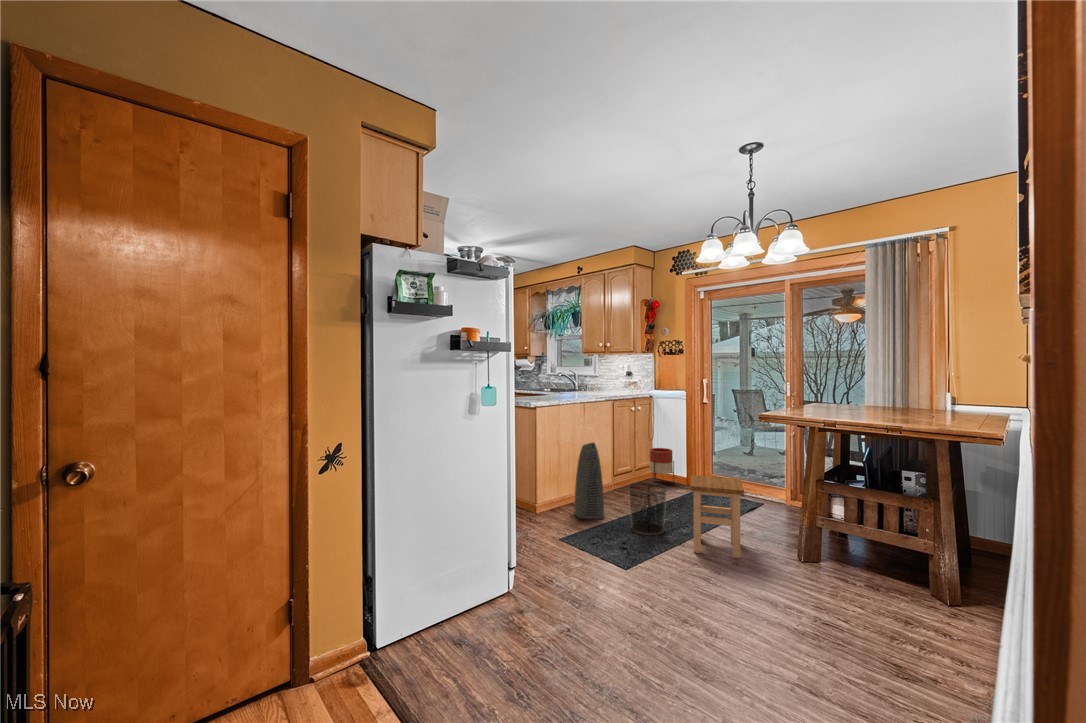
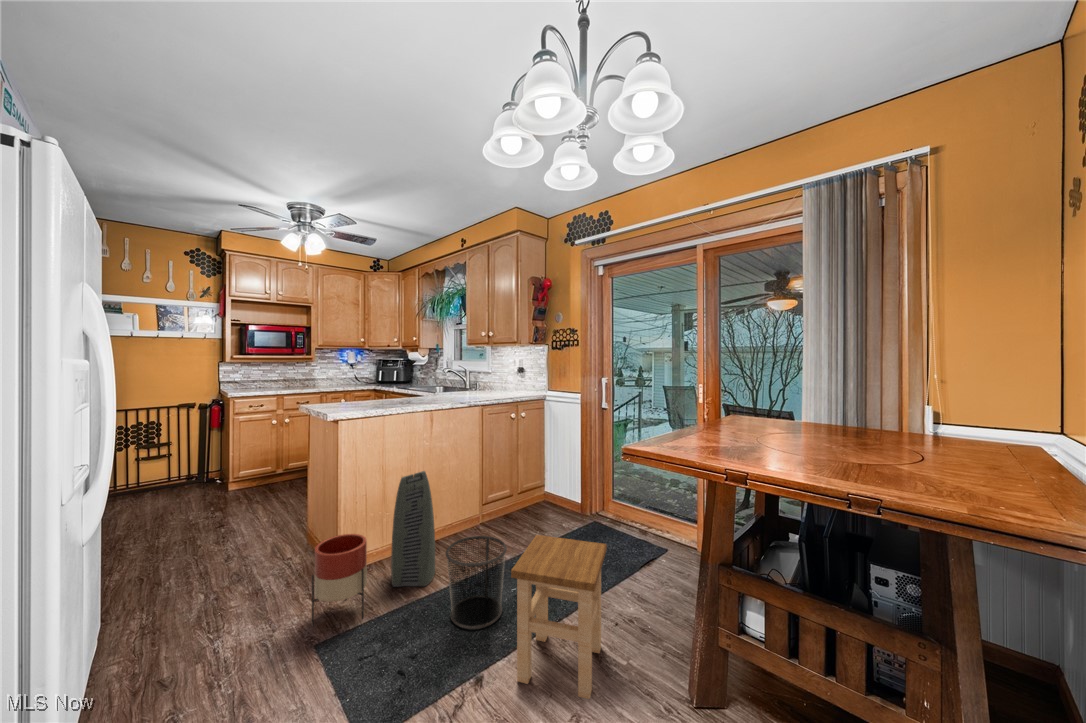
planter: present [650,448,674,483] -> present [312,534,367,626]

